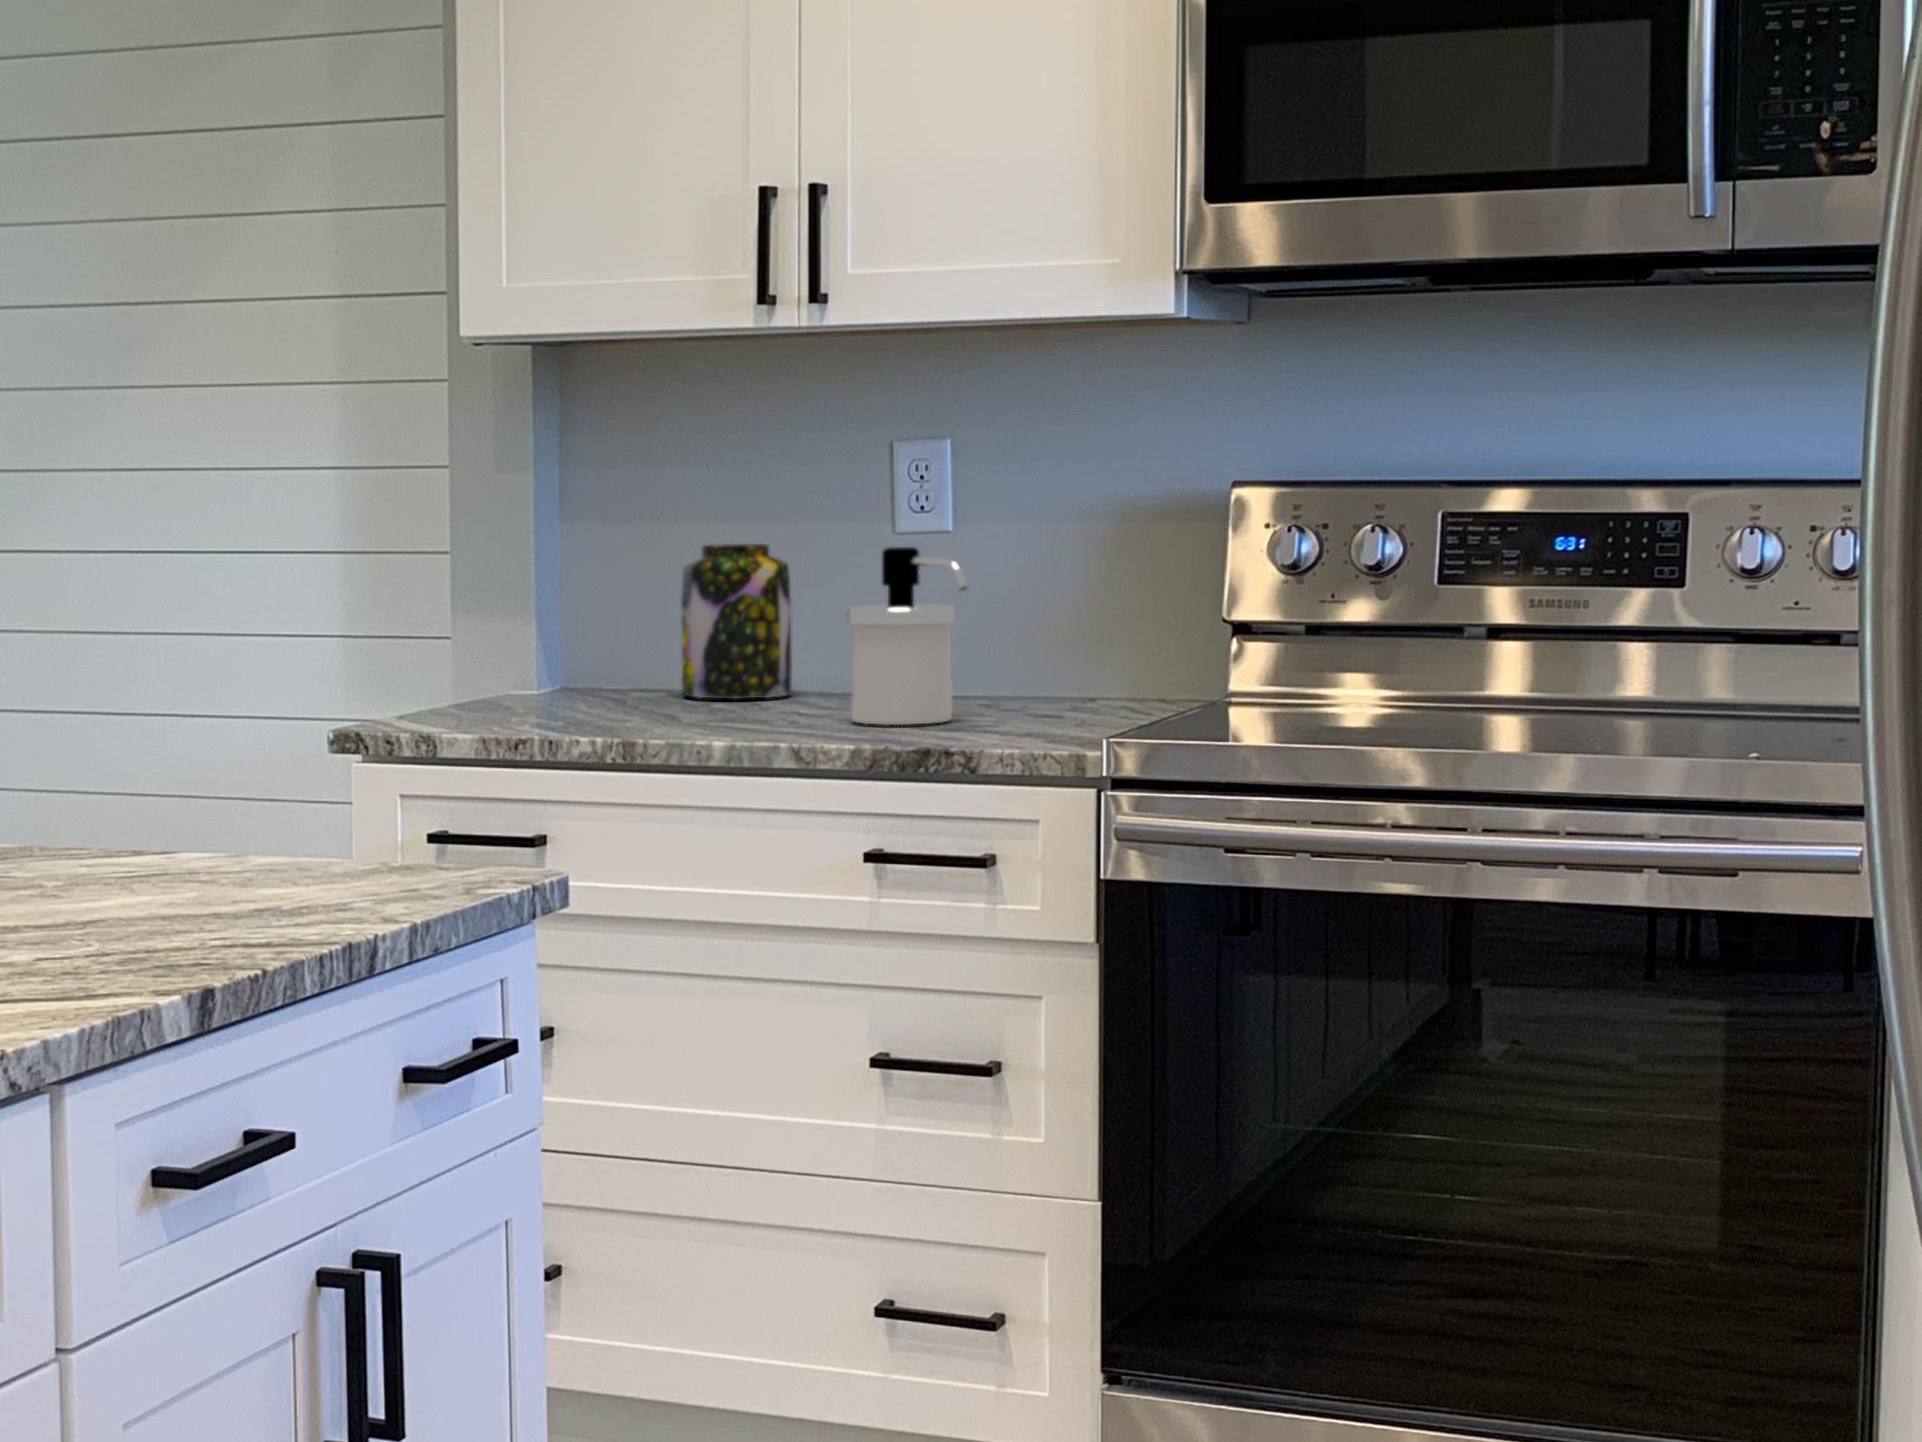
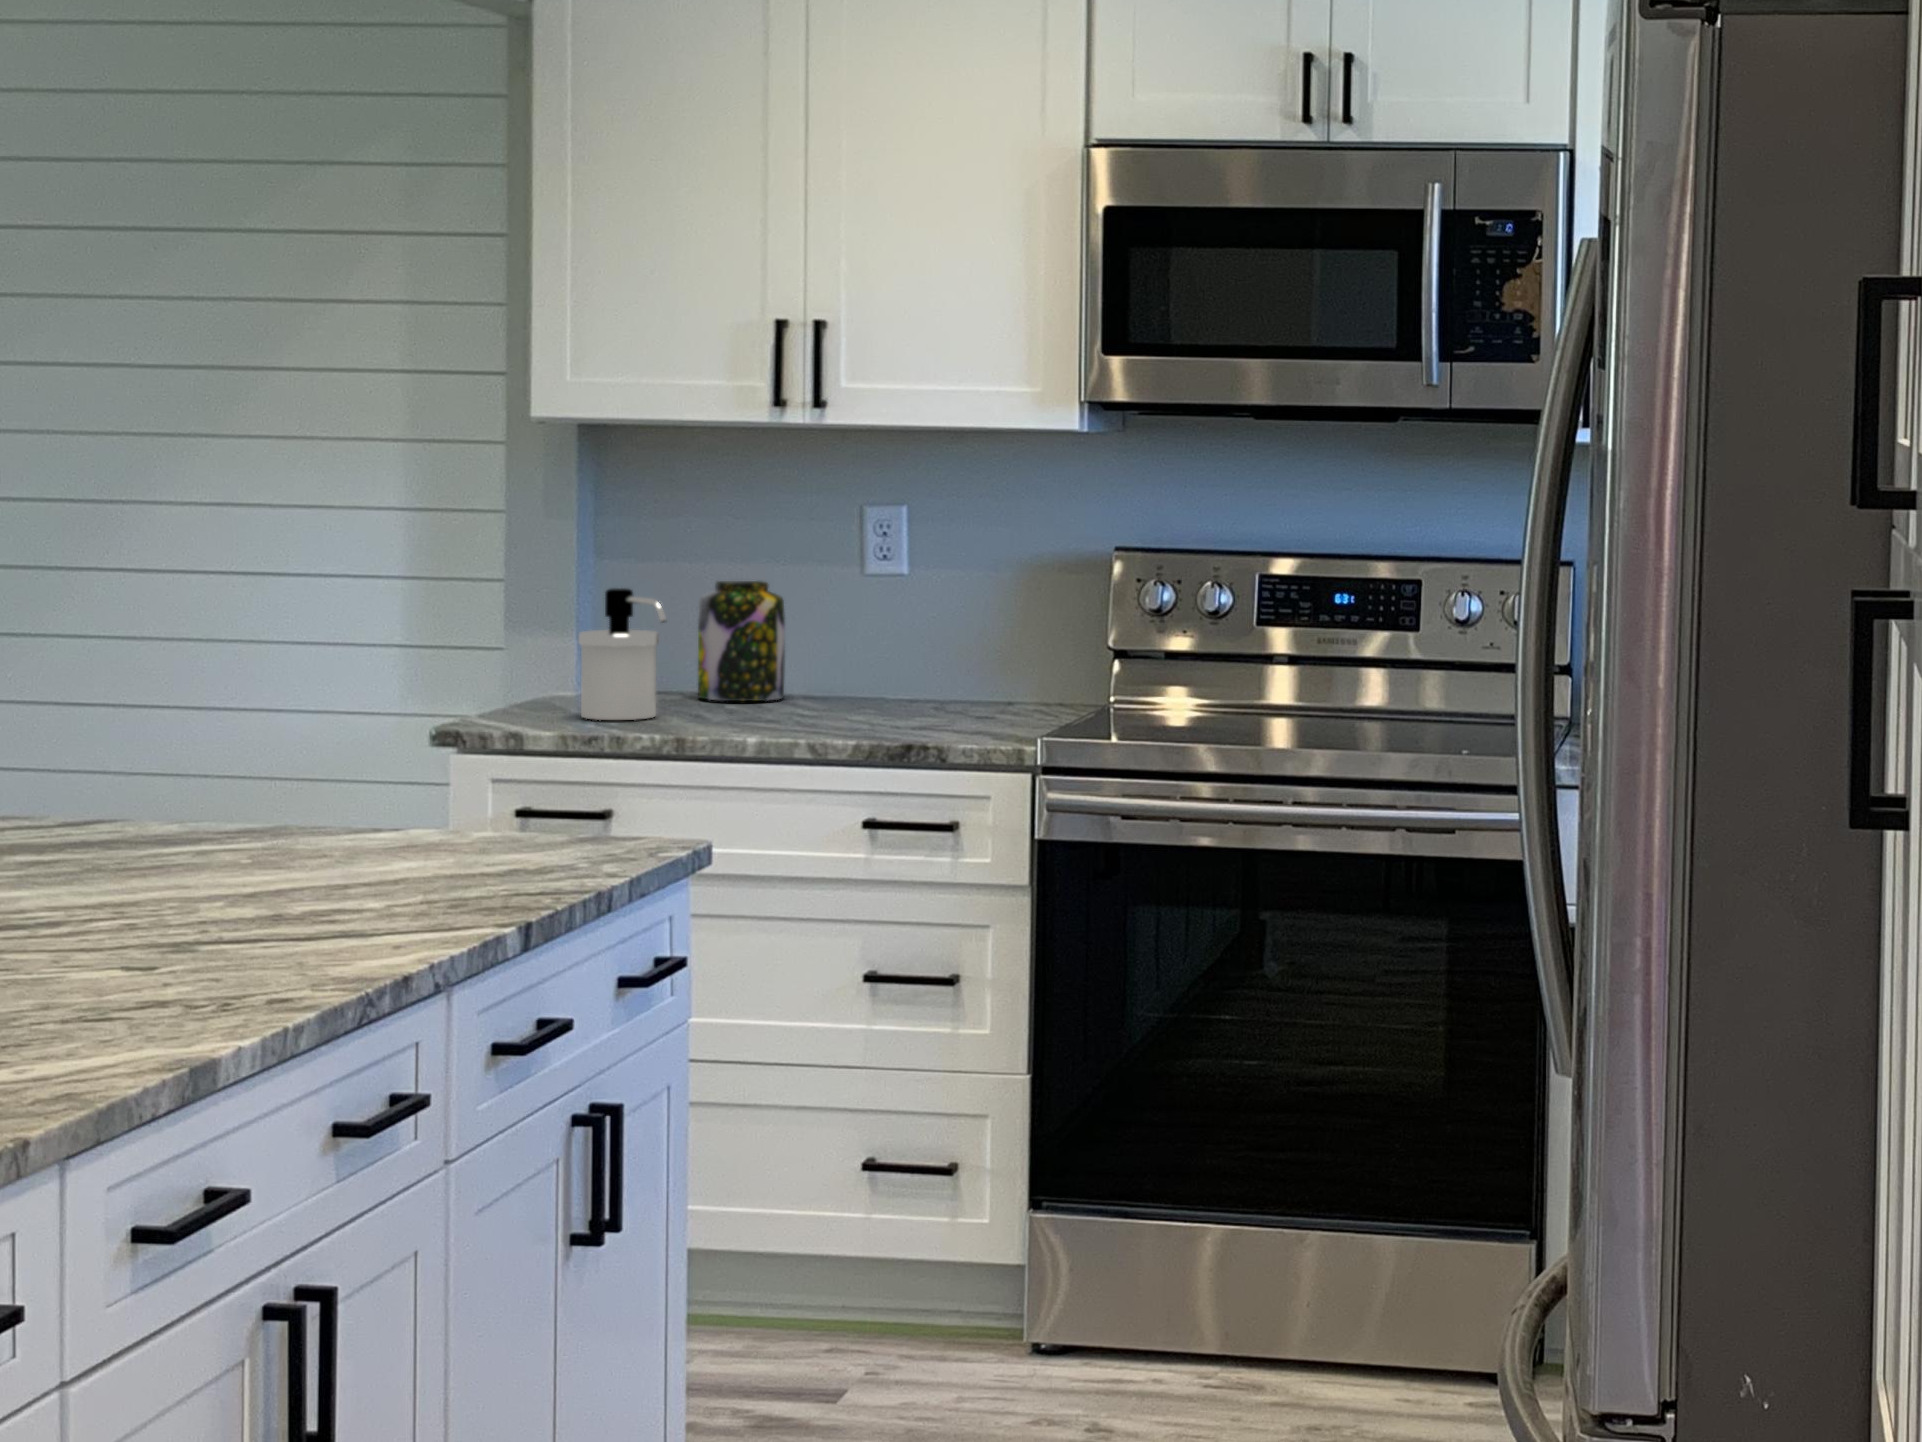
soap dispenser: present [847,547,967,725] -> present [578,588,667,720]

